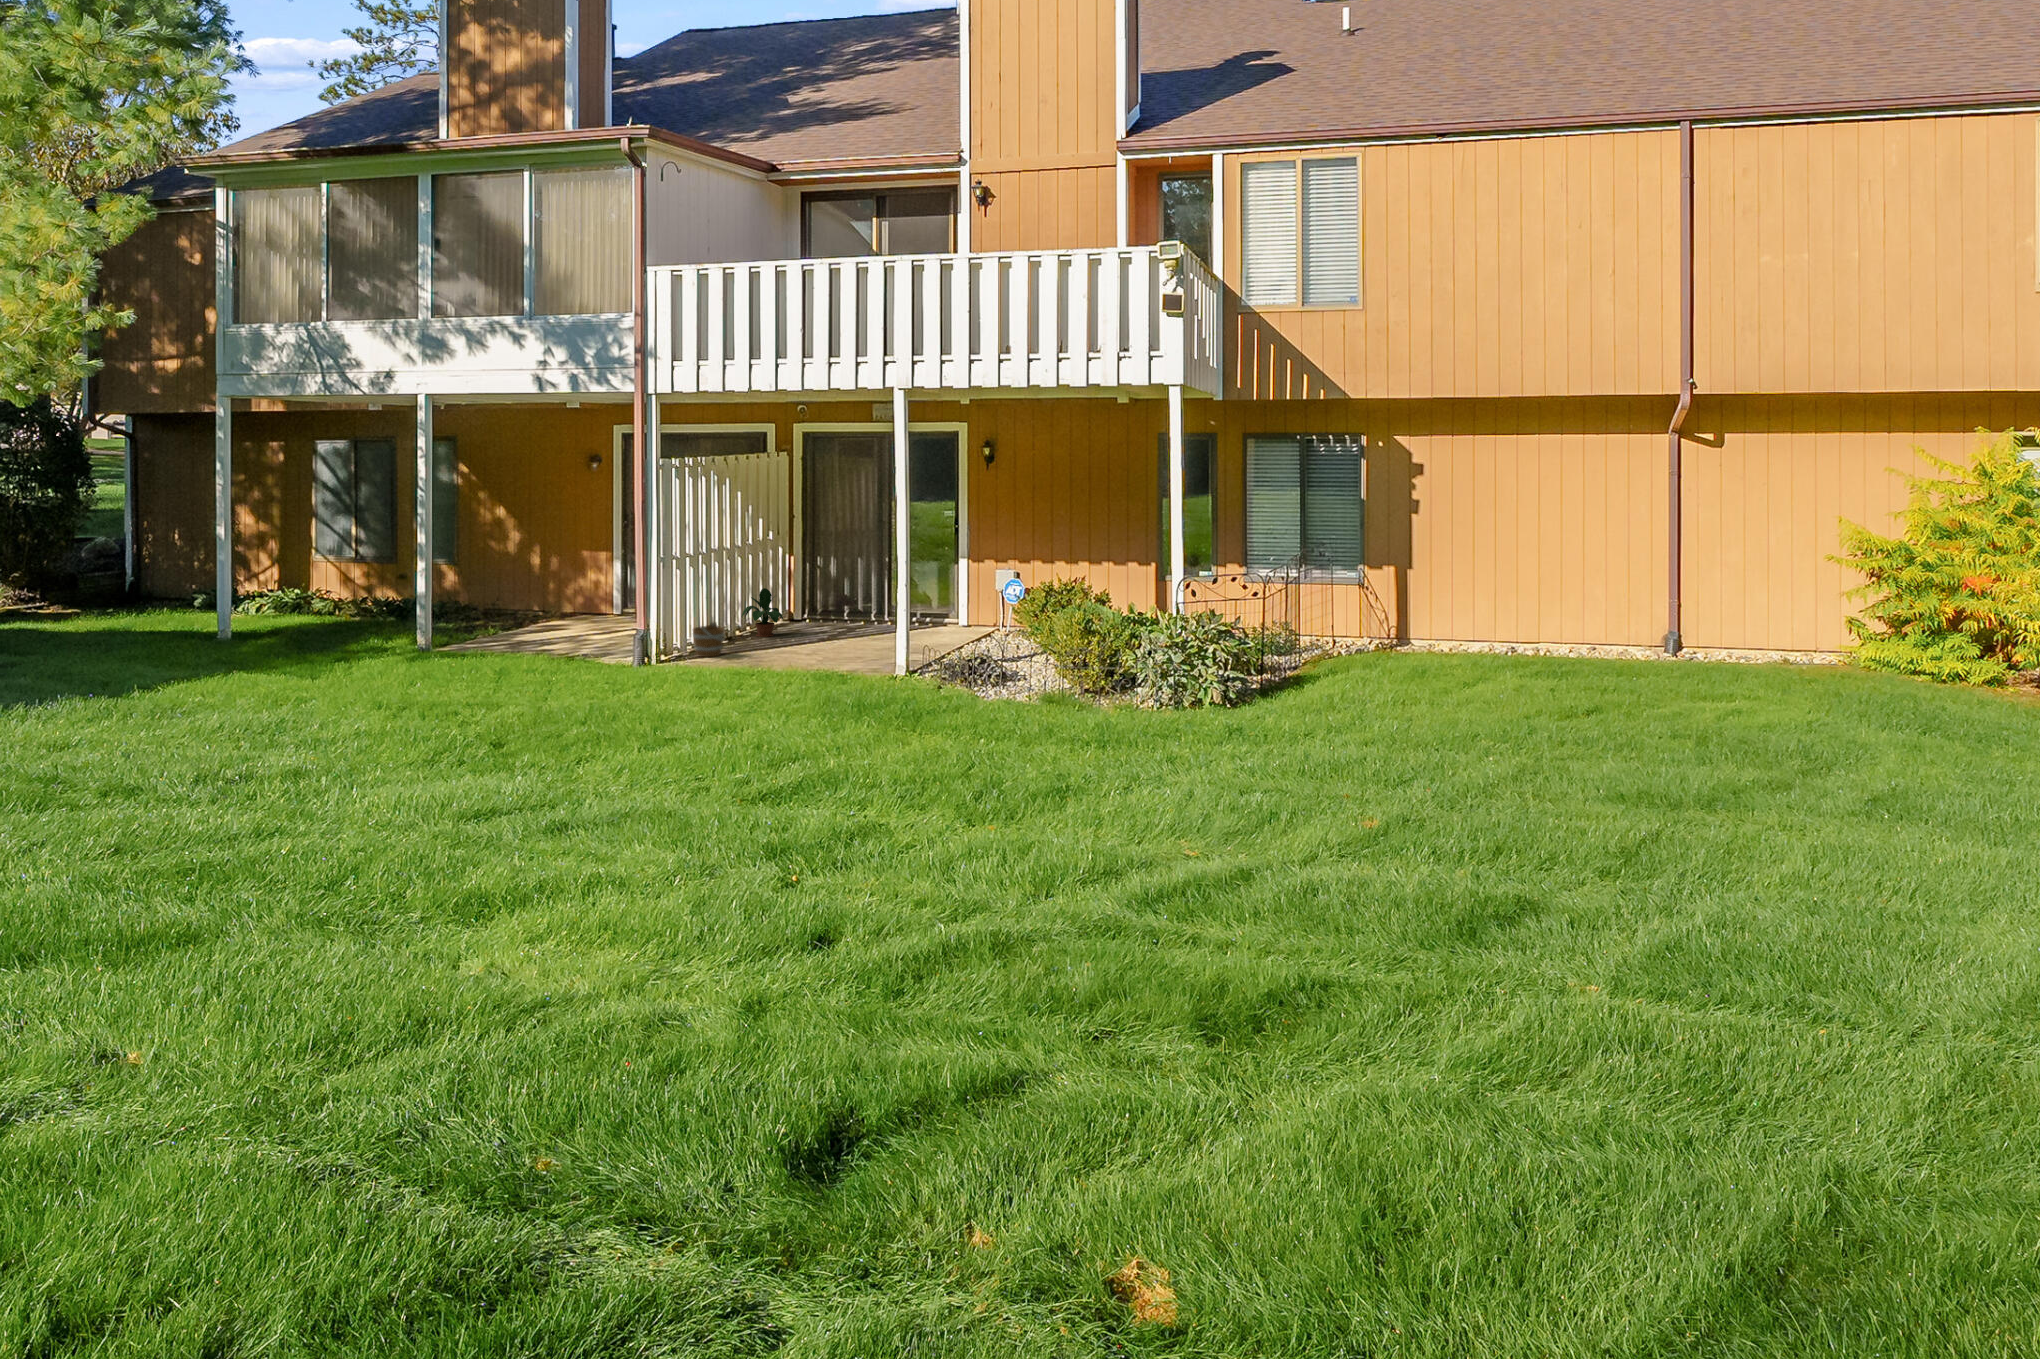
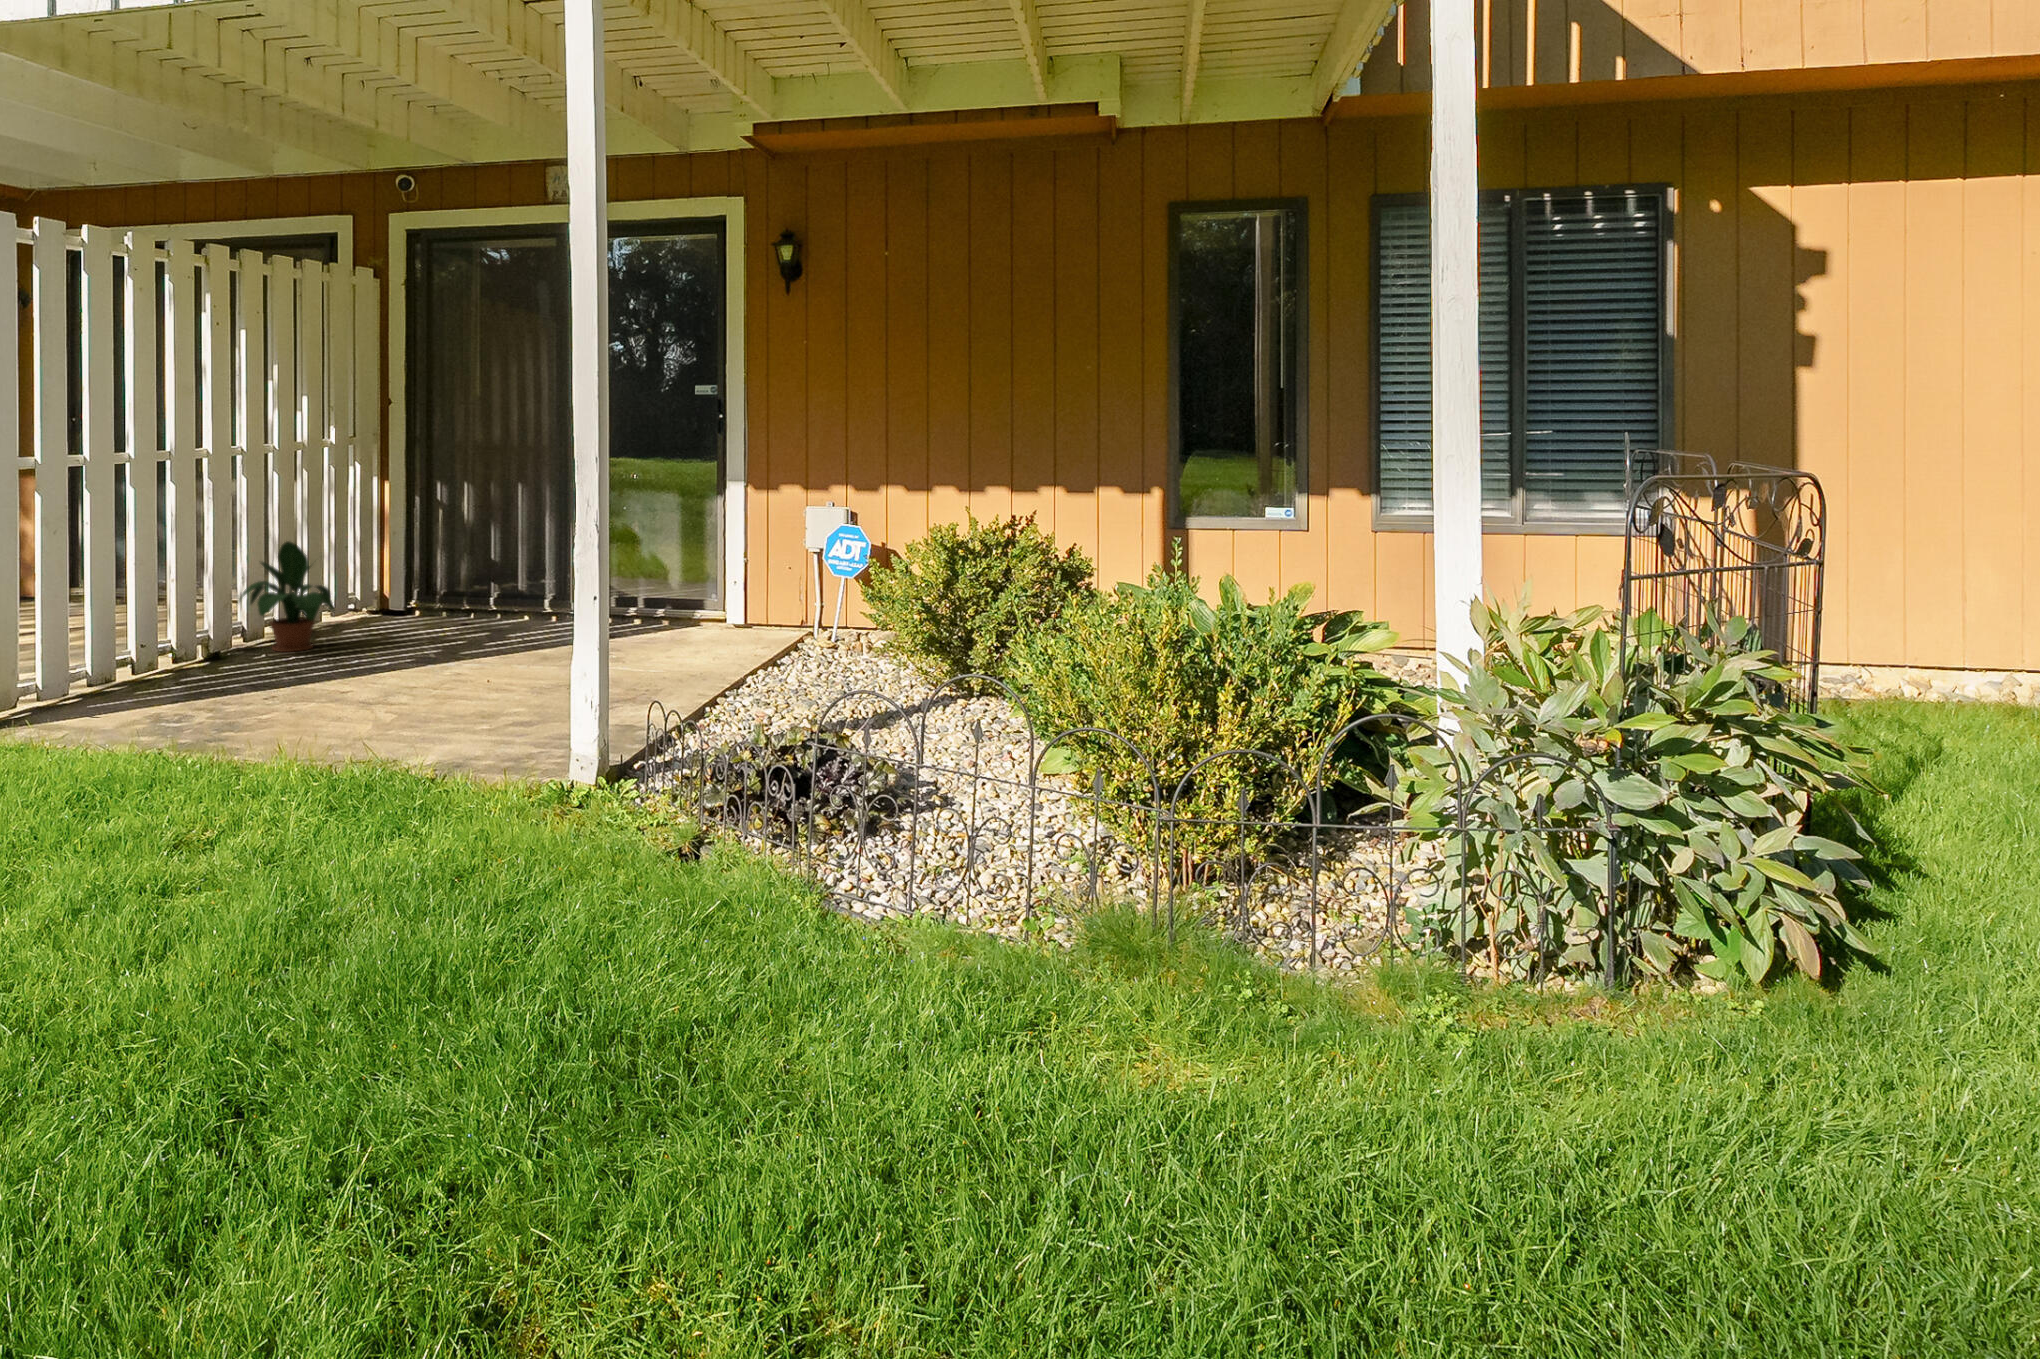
bucket: present [693,622,725,657] -> none [52,623,145,718]

